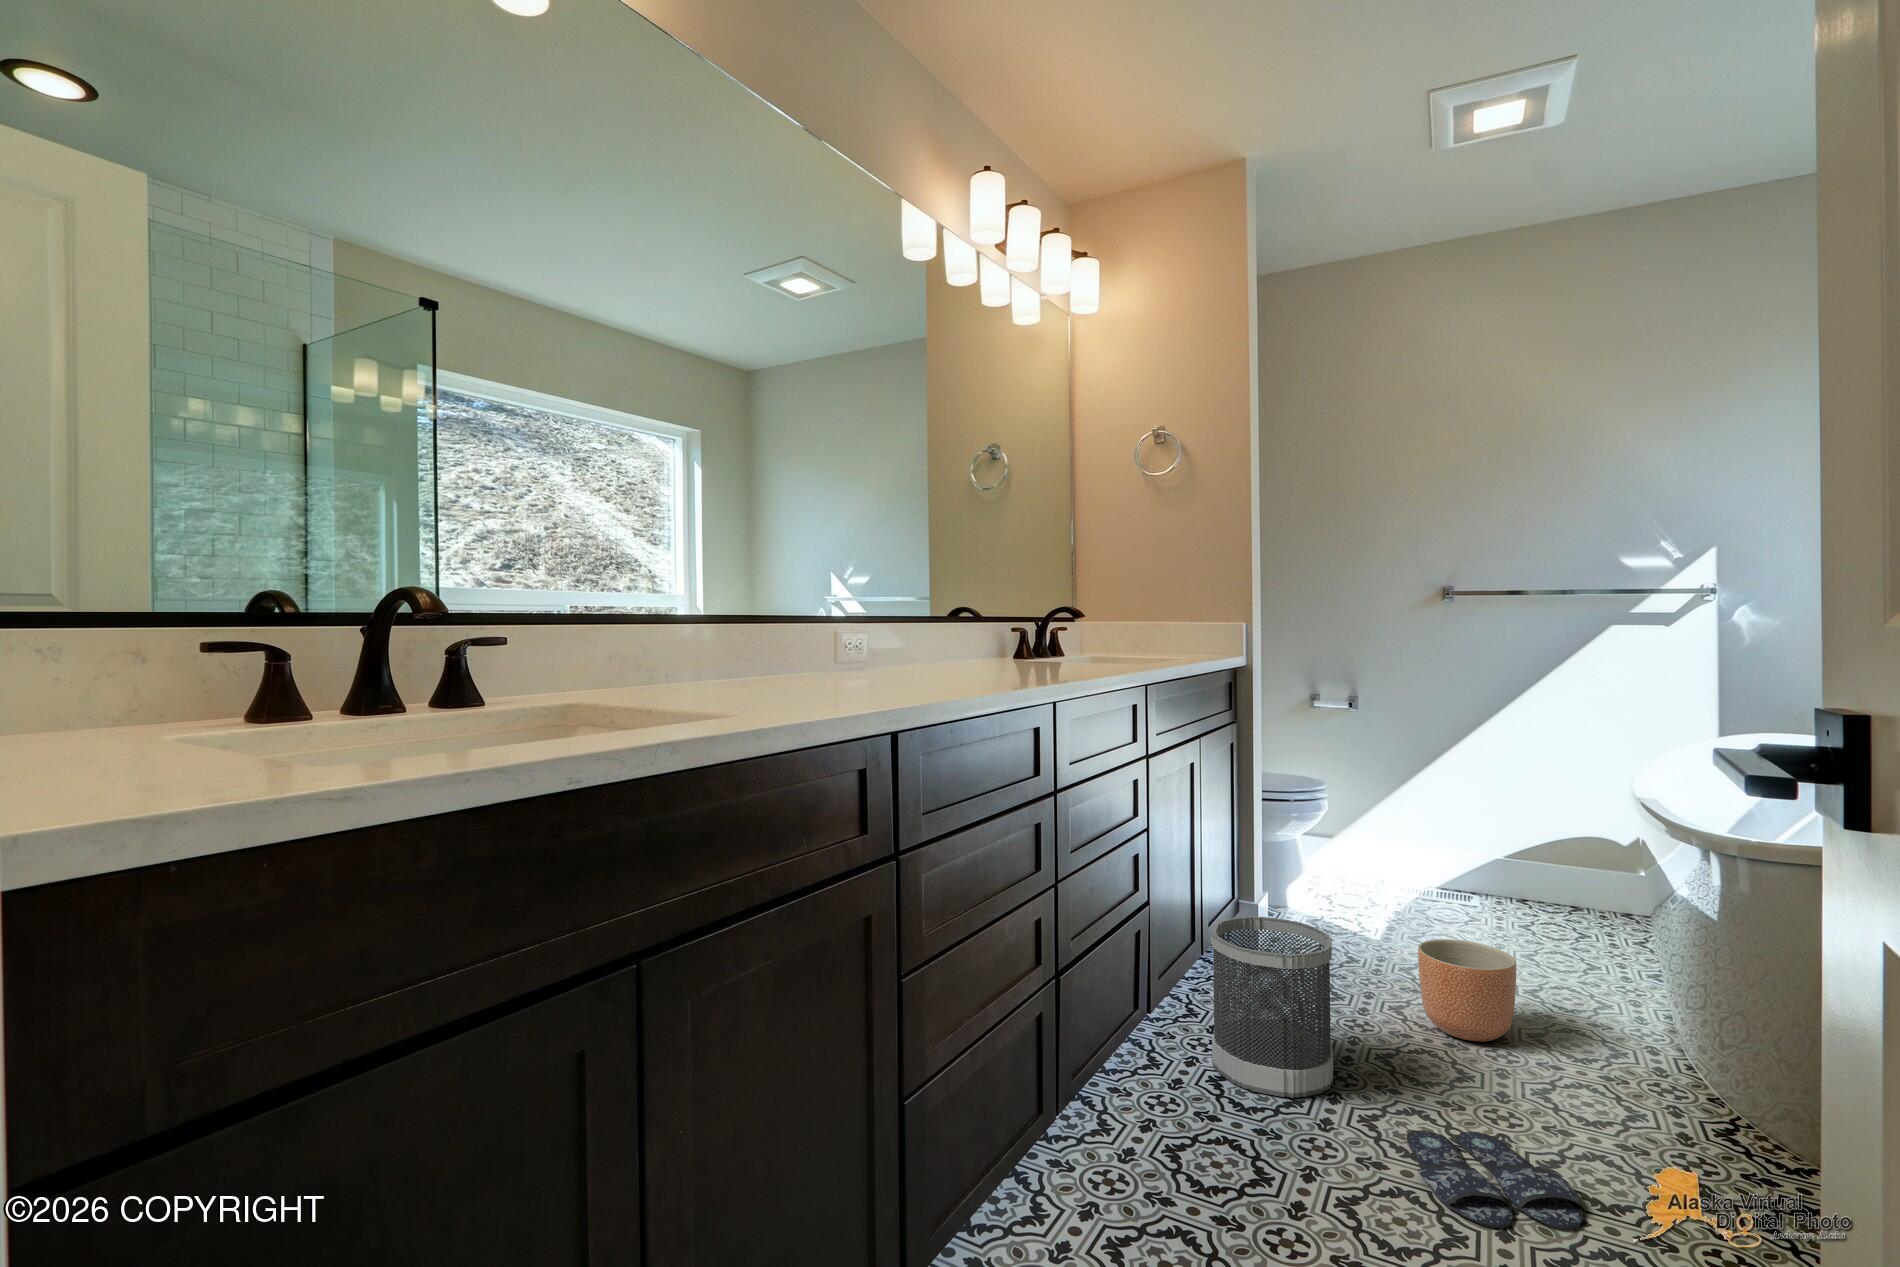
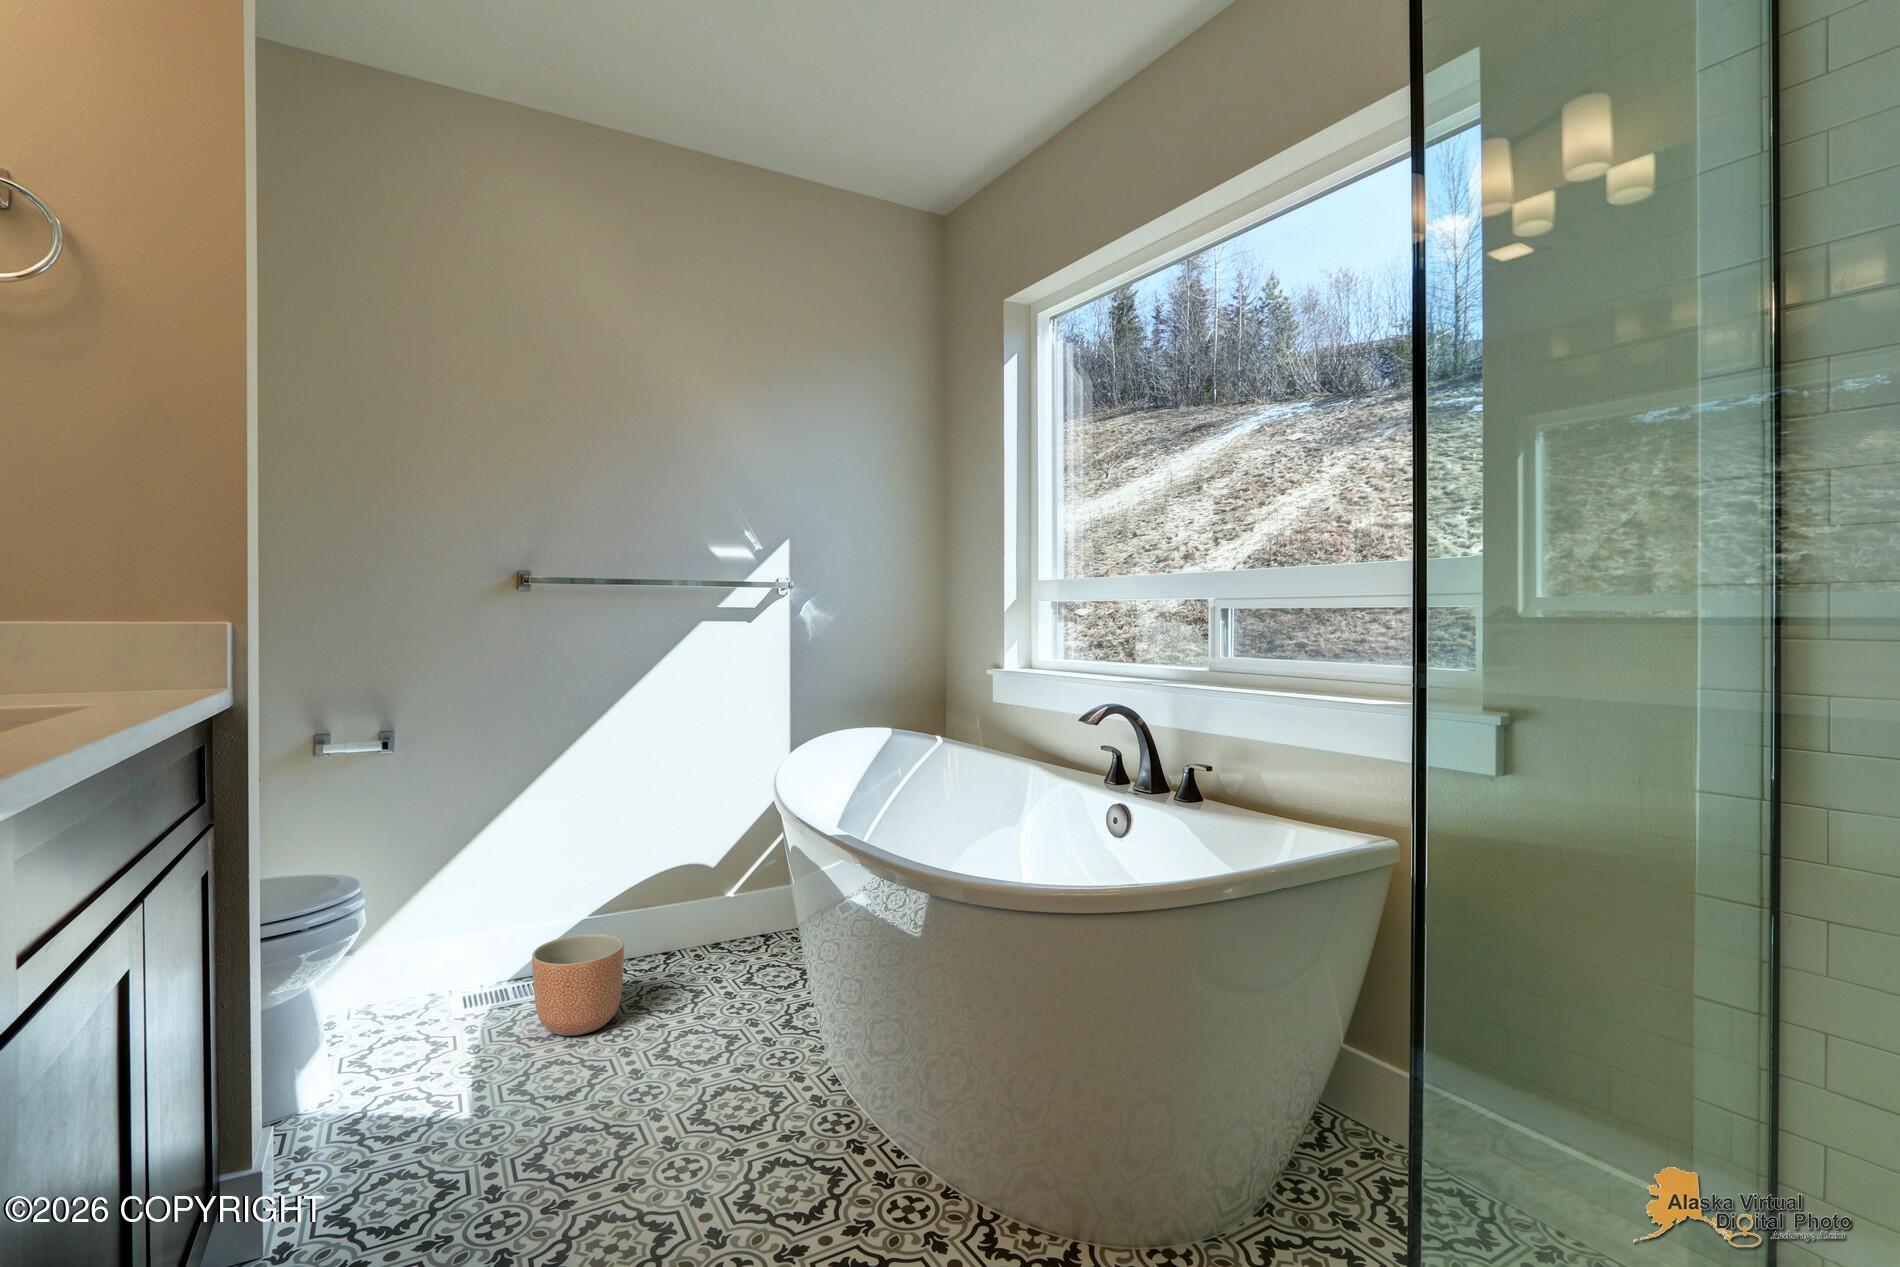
wastebasket: present [1211,916,1333,1098] -> none [314,974,481,1209]
slippers: present [1407,1130,1583,1230] -> none [578,1115,740,1206]

